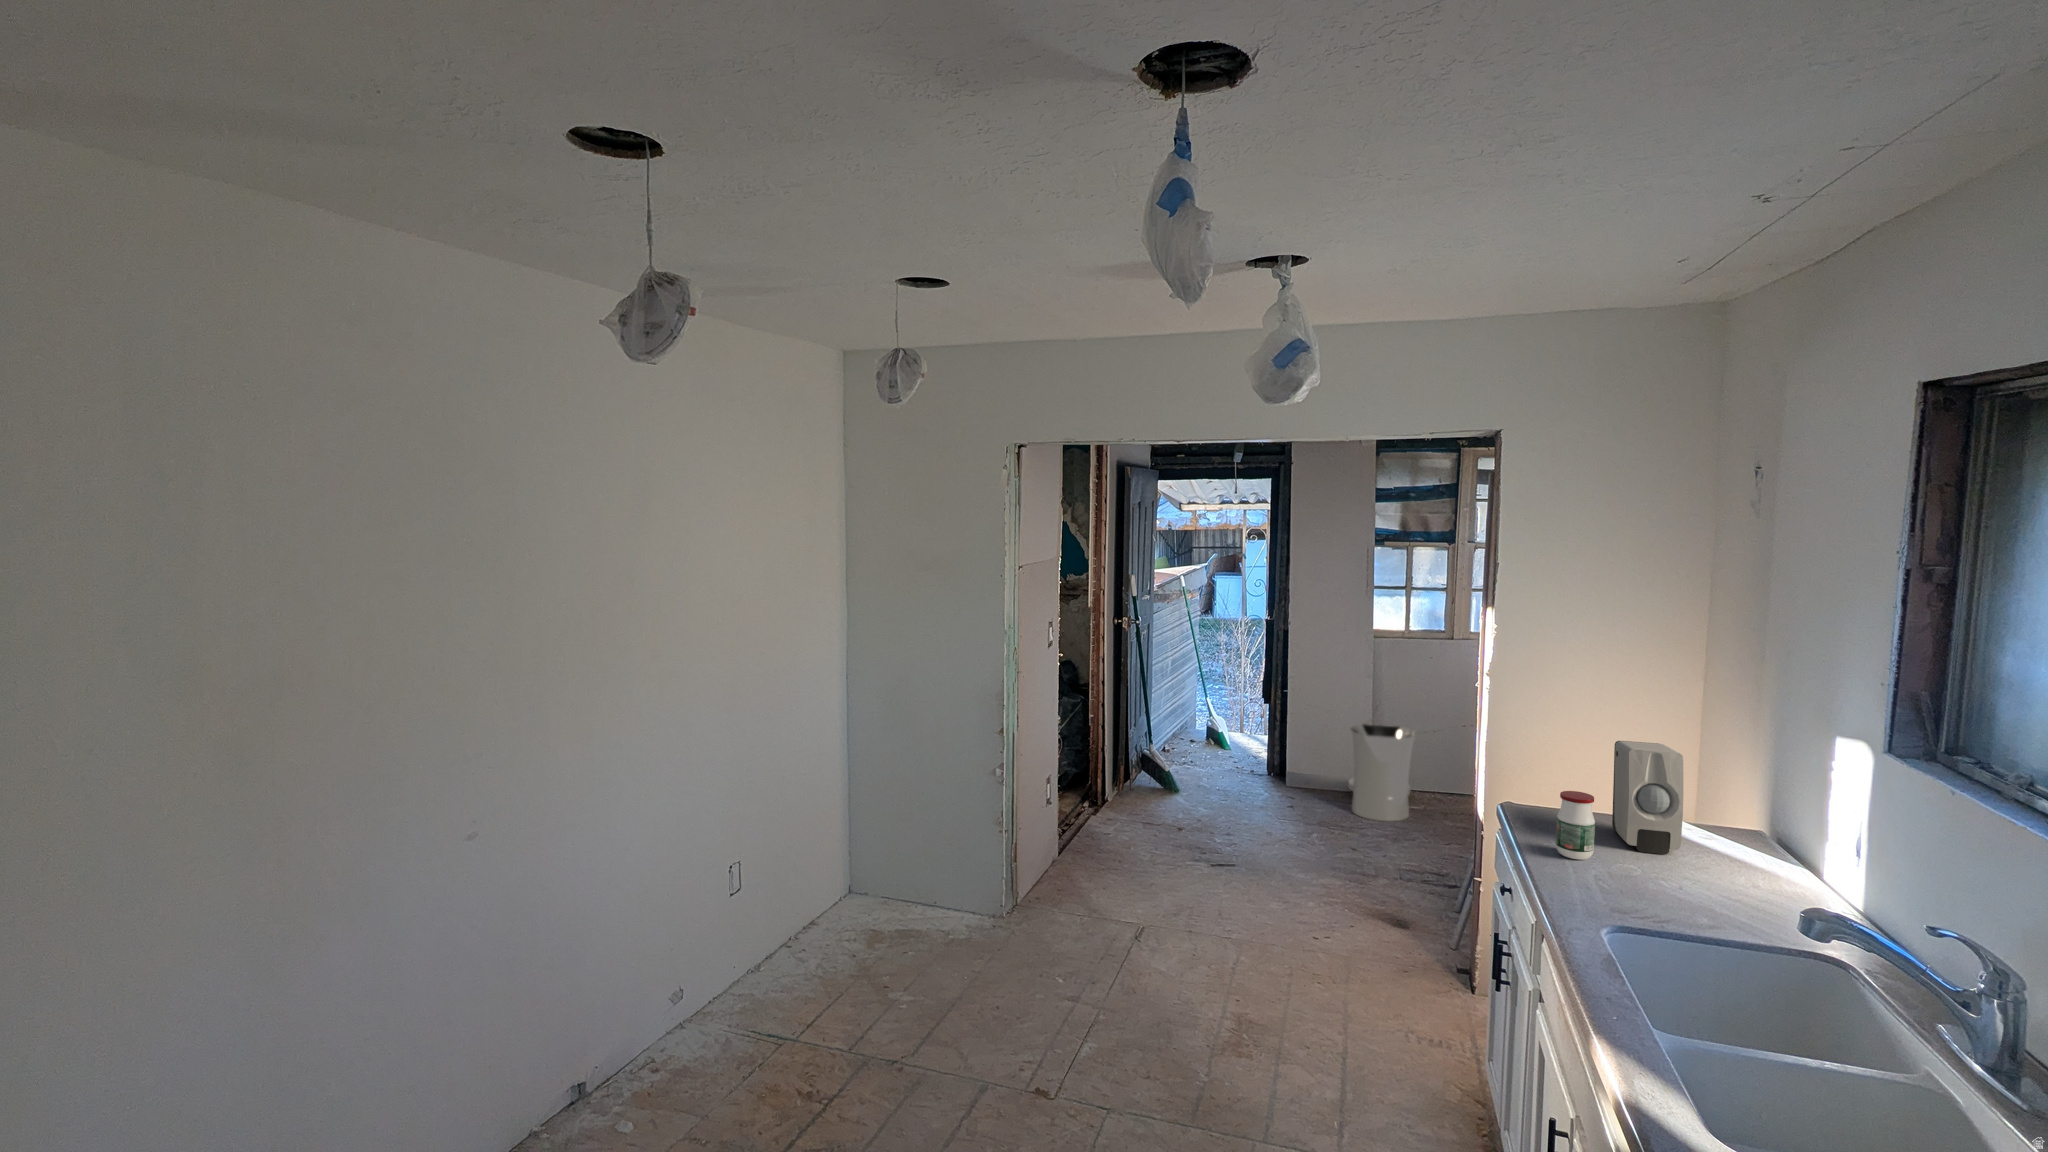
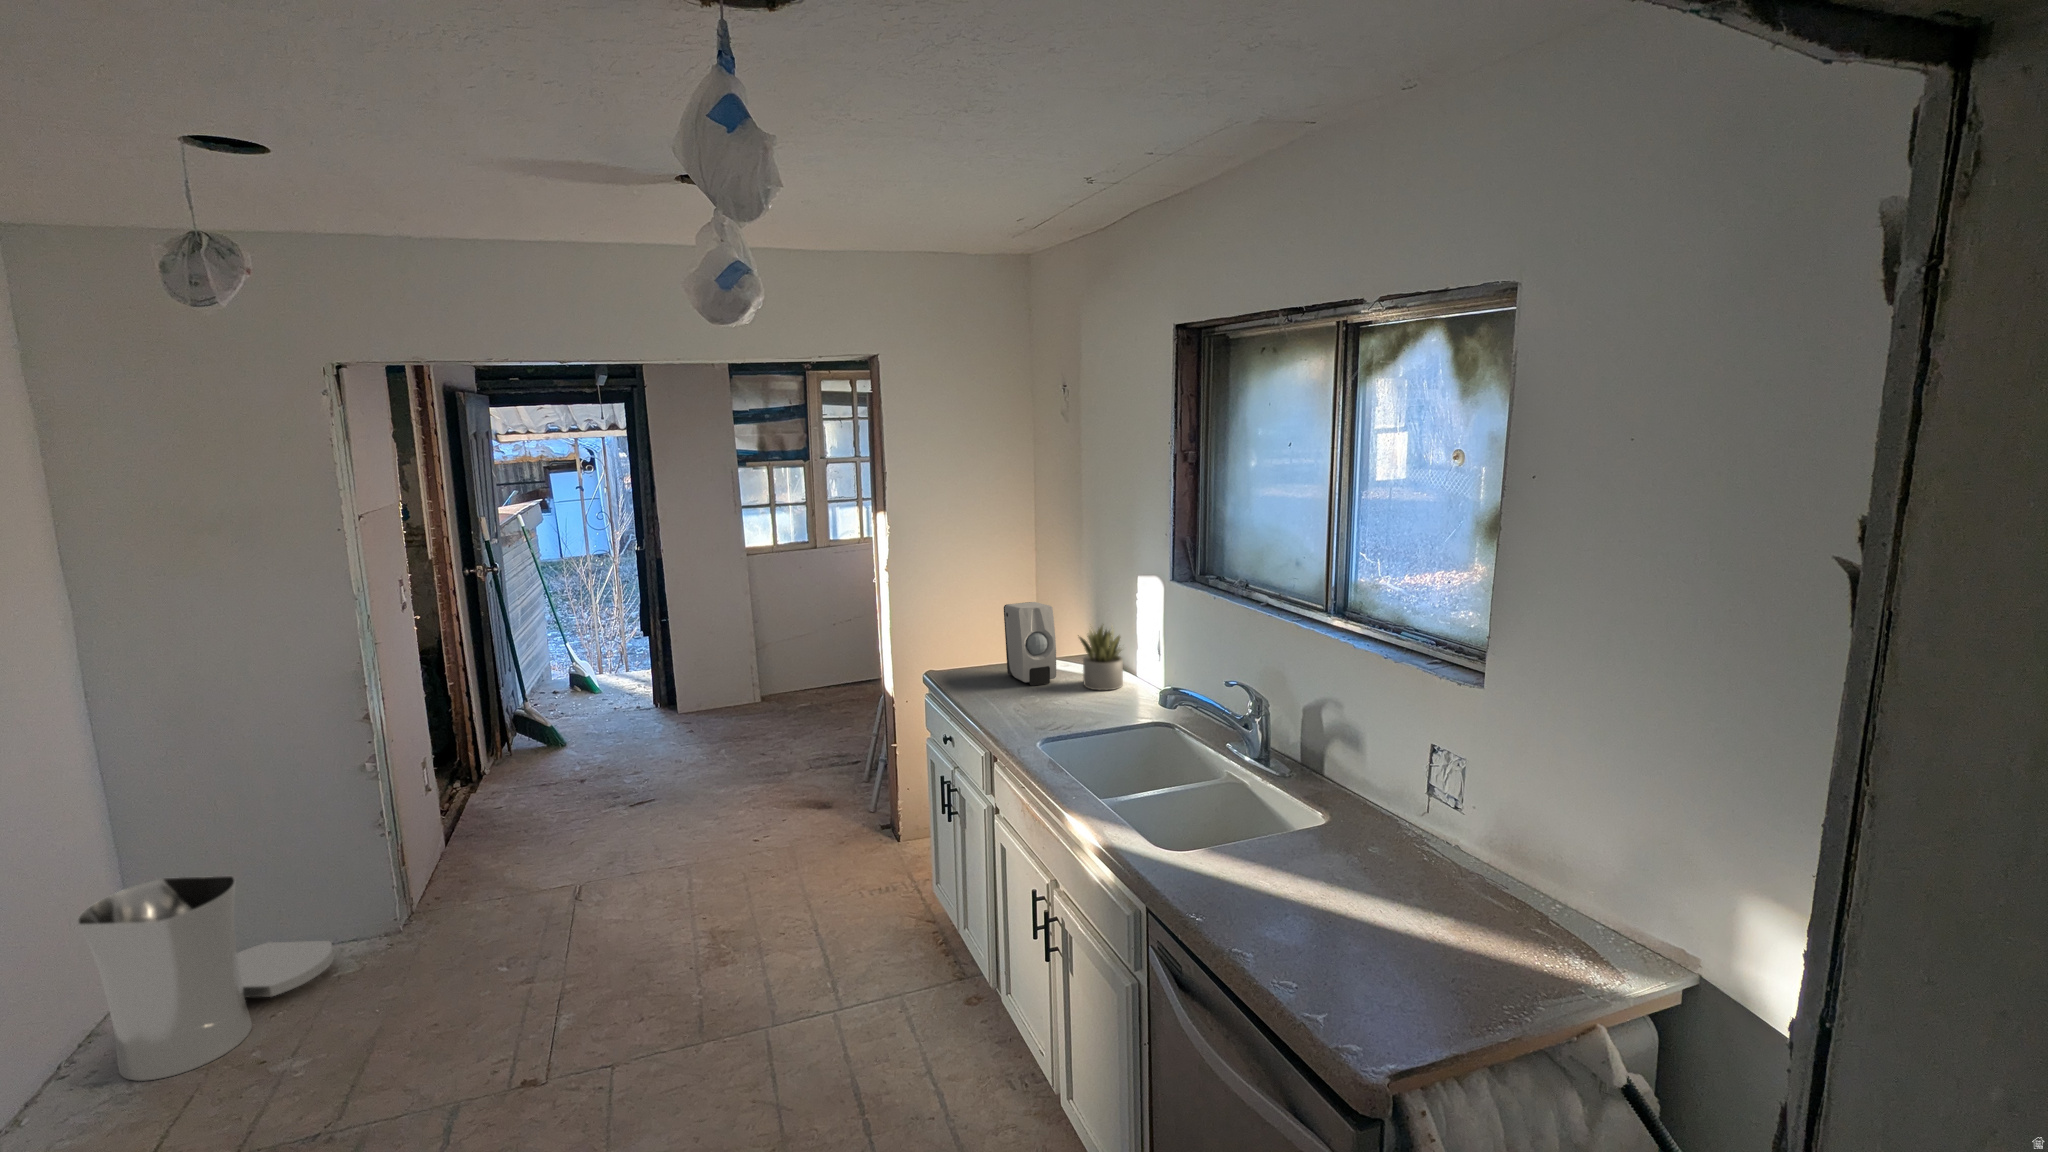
trash can: present [1349,724,1415,821] -> present [77,876,334,1081]
succulent plant: none [1718,788,1798,887] -> present [1079,626,1123,690]
jar: present [1556,791,1595,860] -> none [979,648,1006,701]

